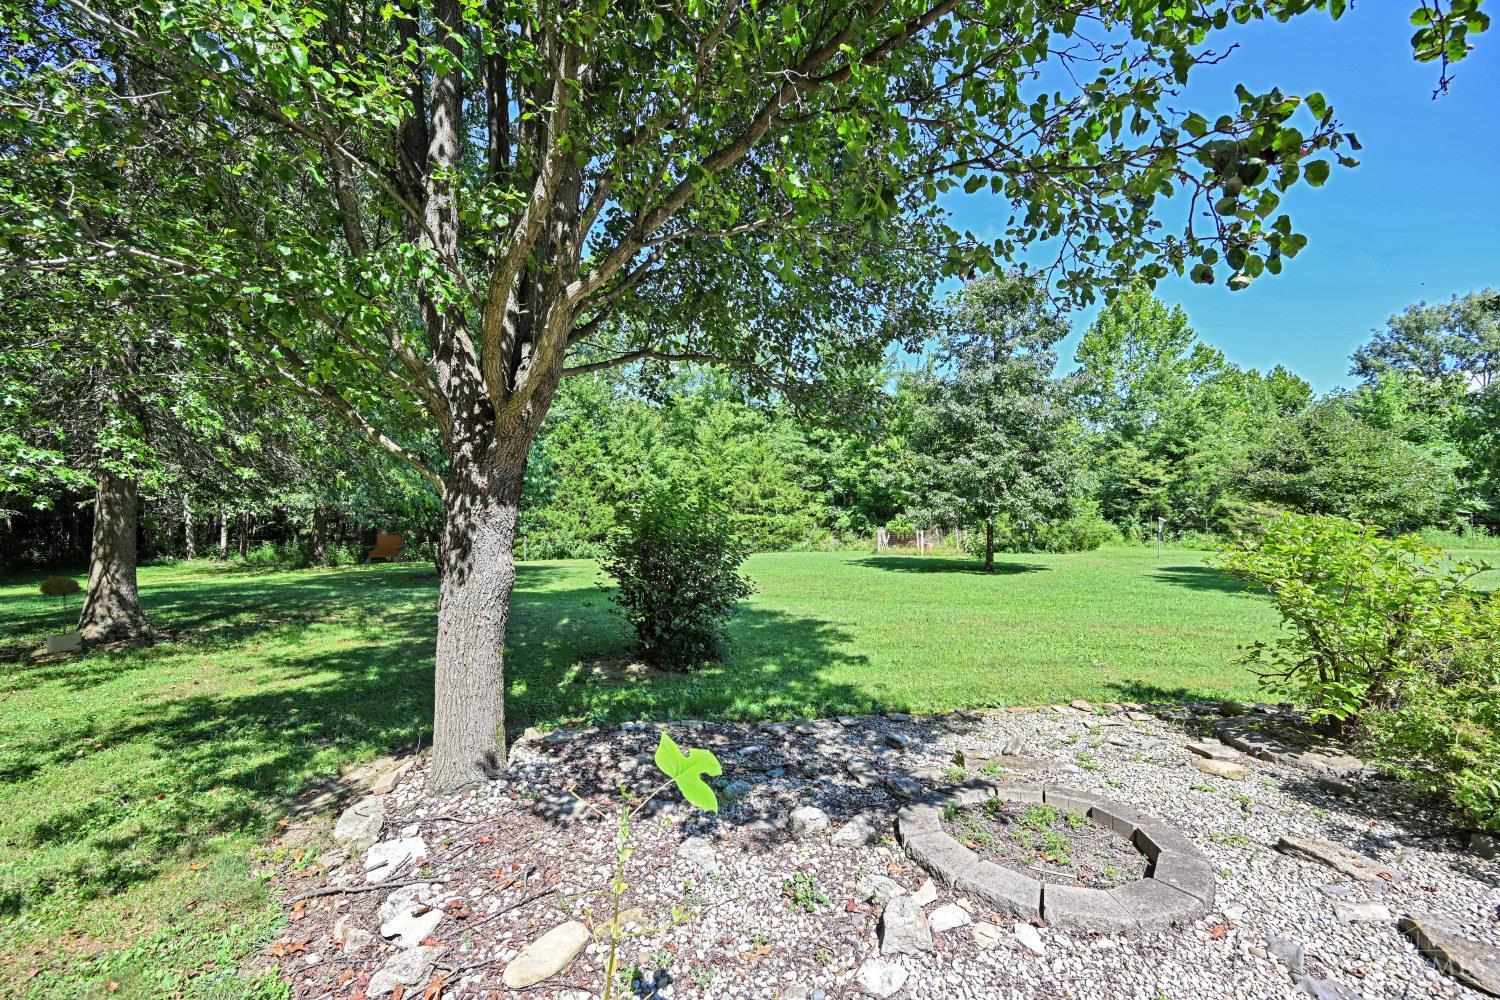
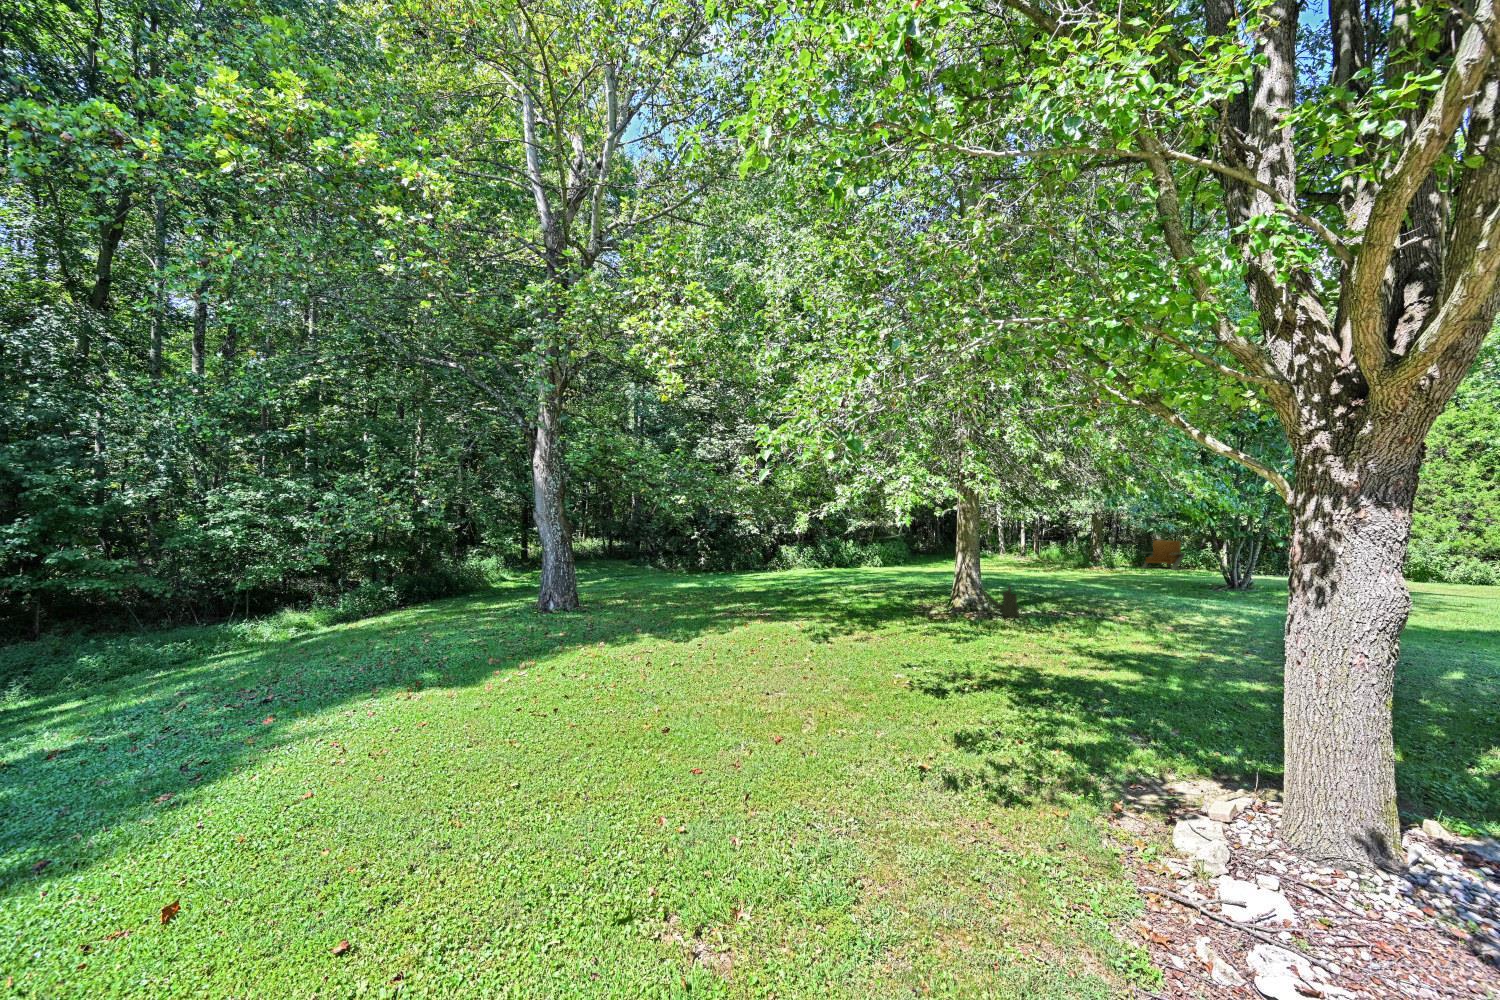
potted tree: present [39,576,84,652] -> none [930,562,953,614]
watering can: none [141,598,206,639] -> present [984,586,1019,617]

